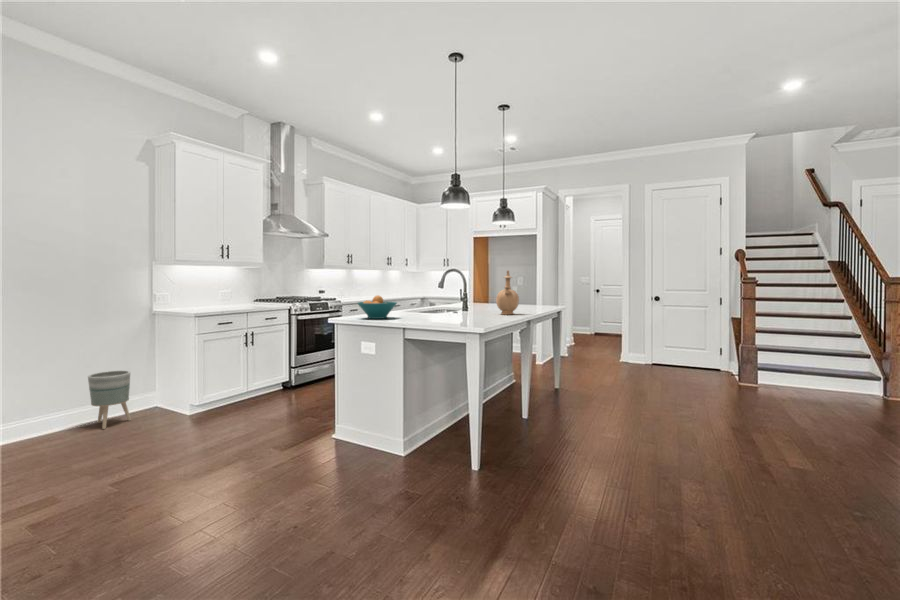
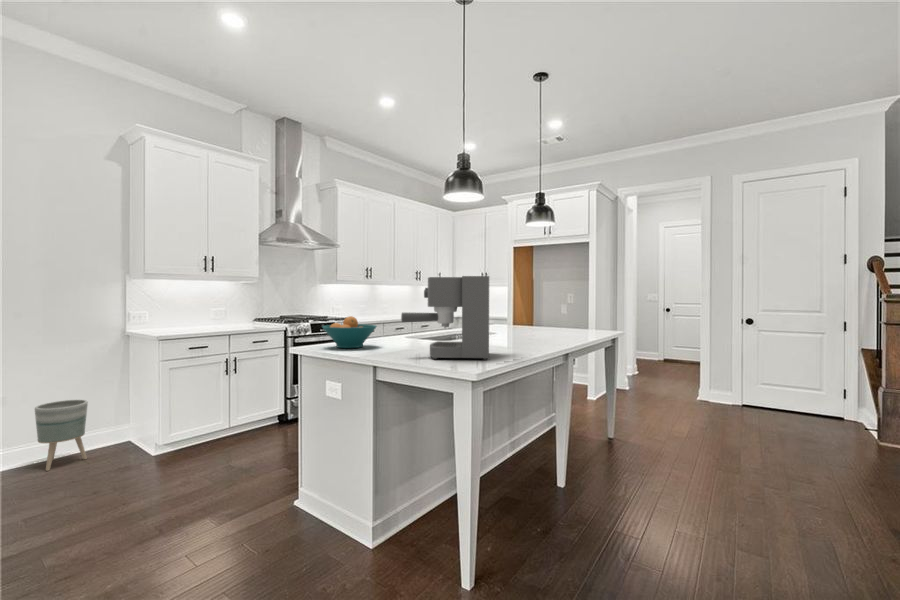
coffee maker: none [426,267,488,323] -> present [401,276,489,360]
vase: present [496,271,519,315] -> none [520,283,551,344]

